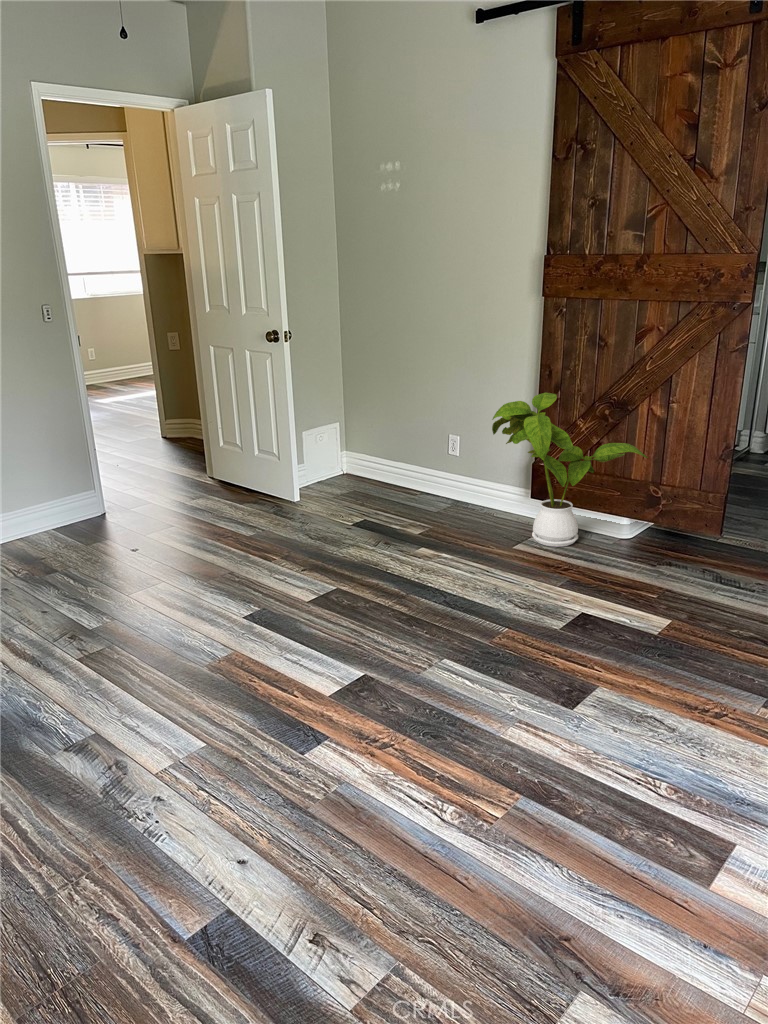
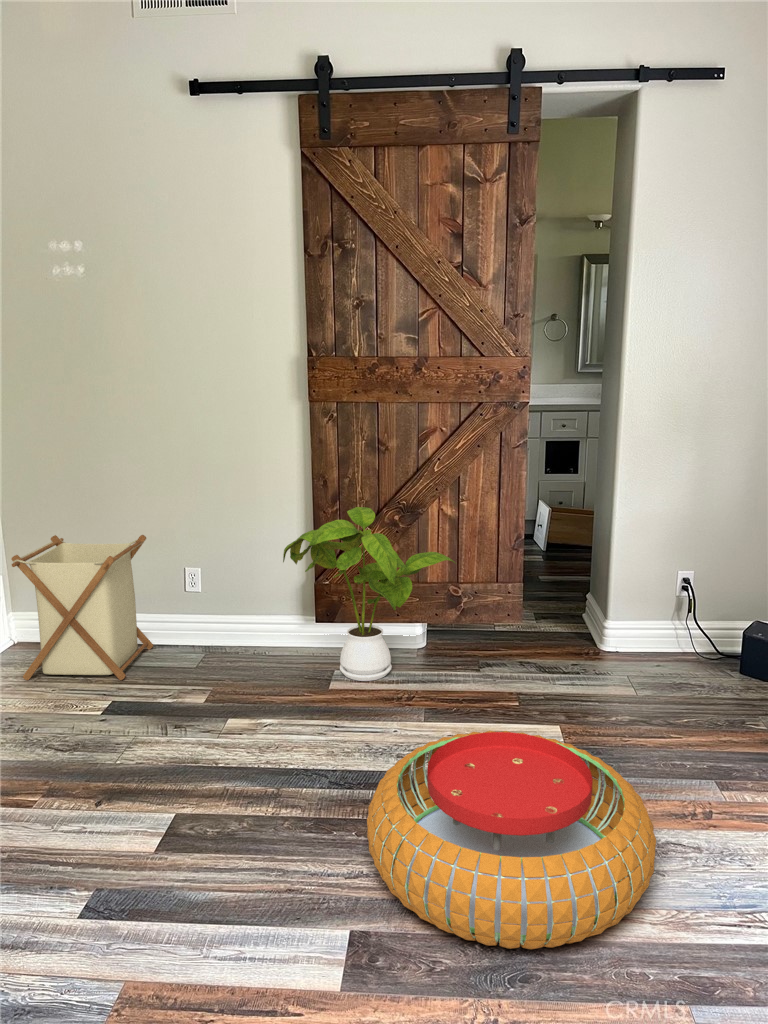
laundry basket: none [323,396,423,507] -> present [11,535,153,680]
pouf: none [392,580,625,736] -> present [367,731,656,949]

